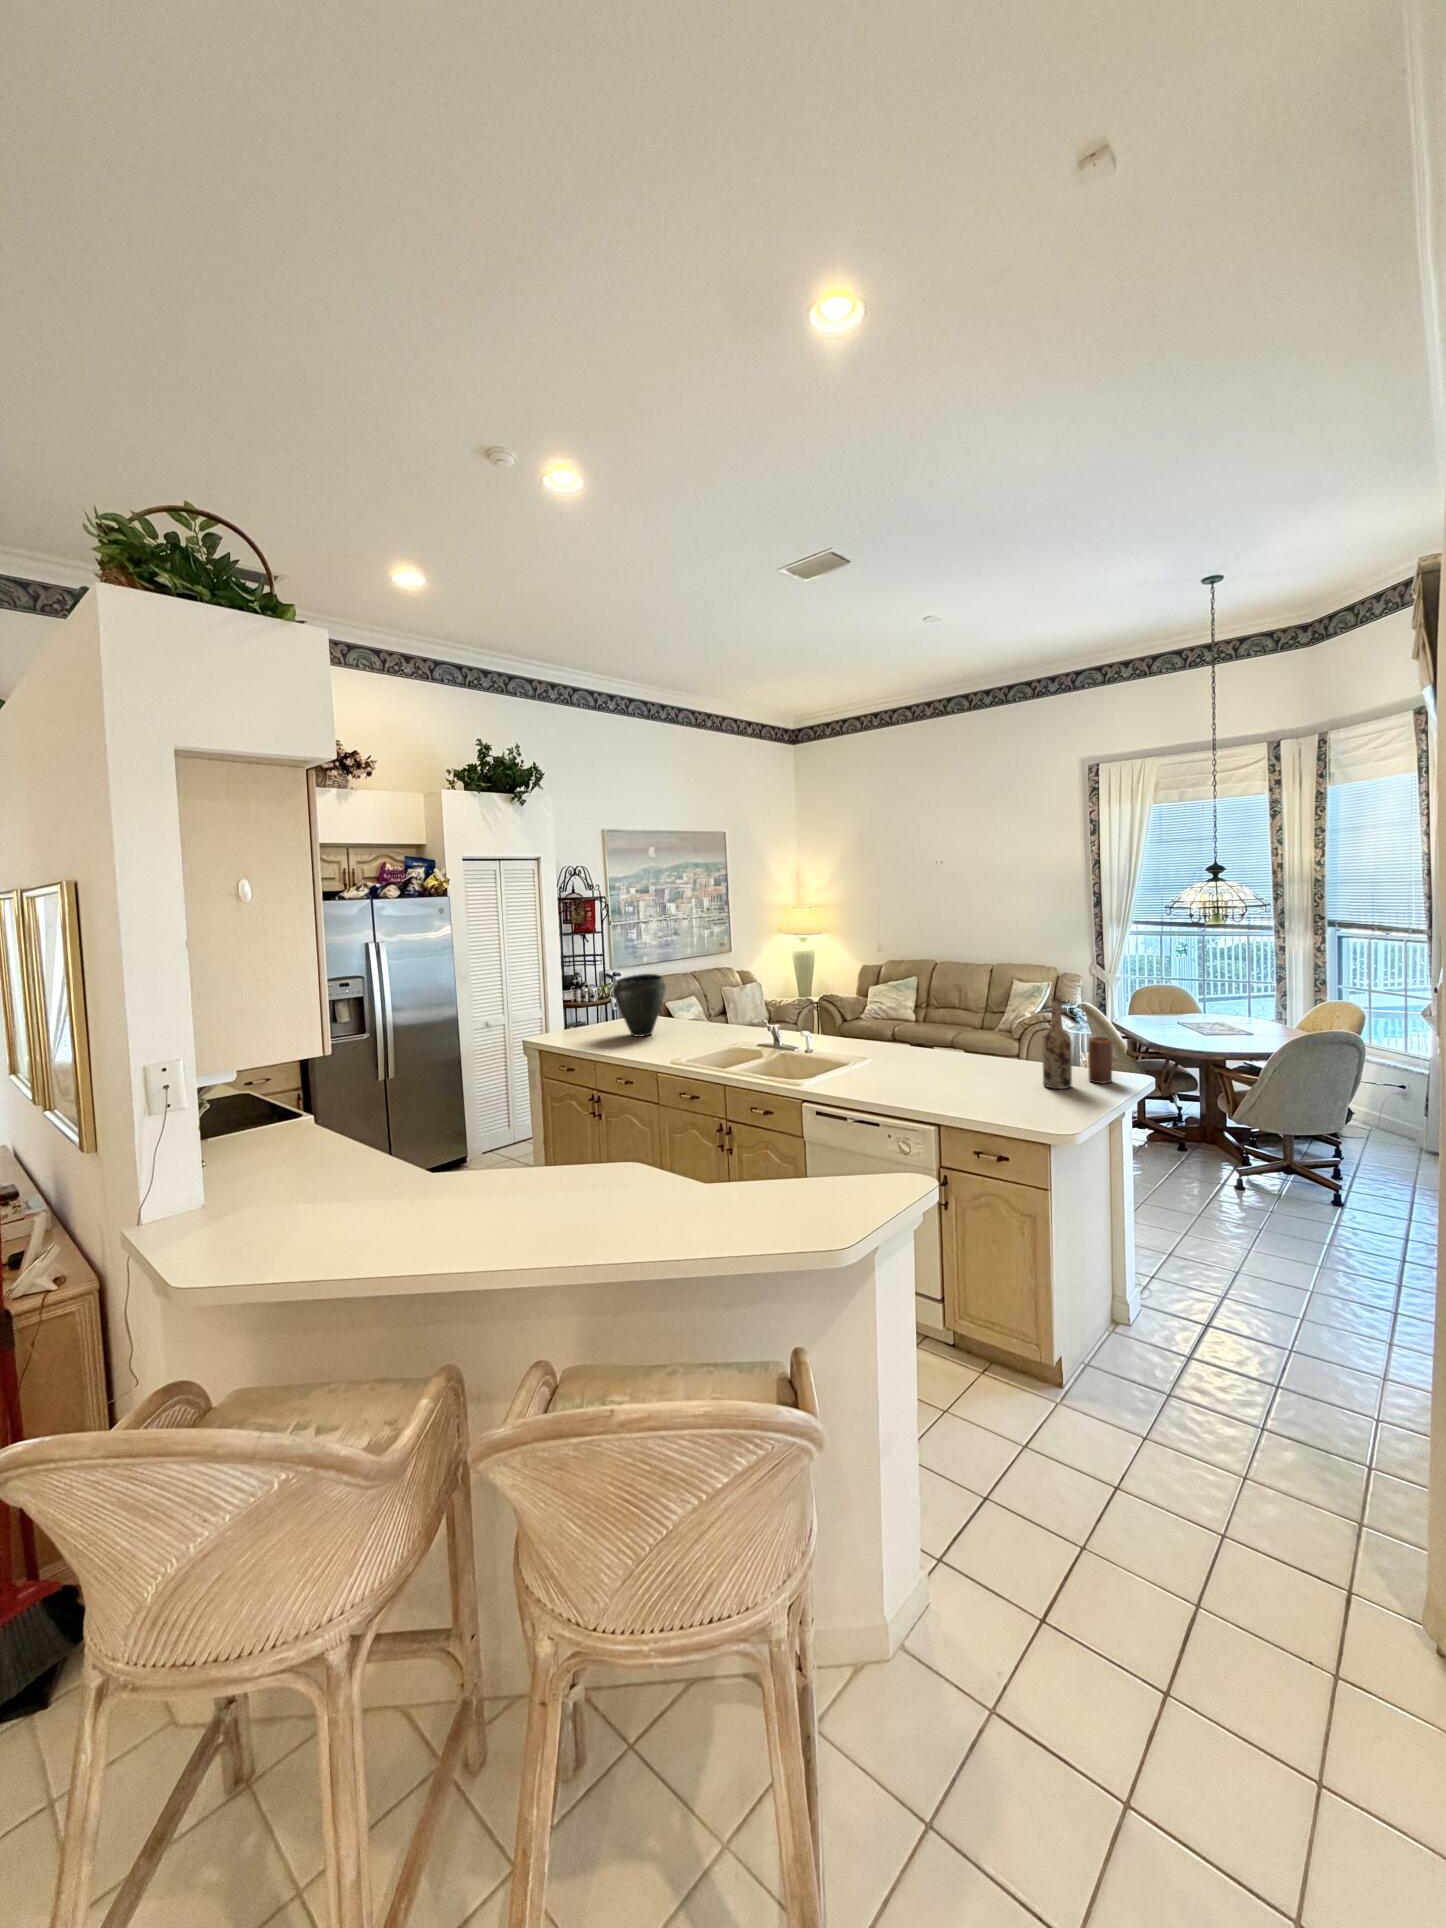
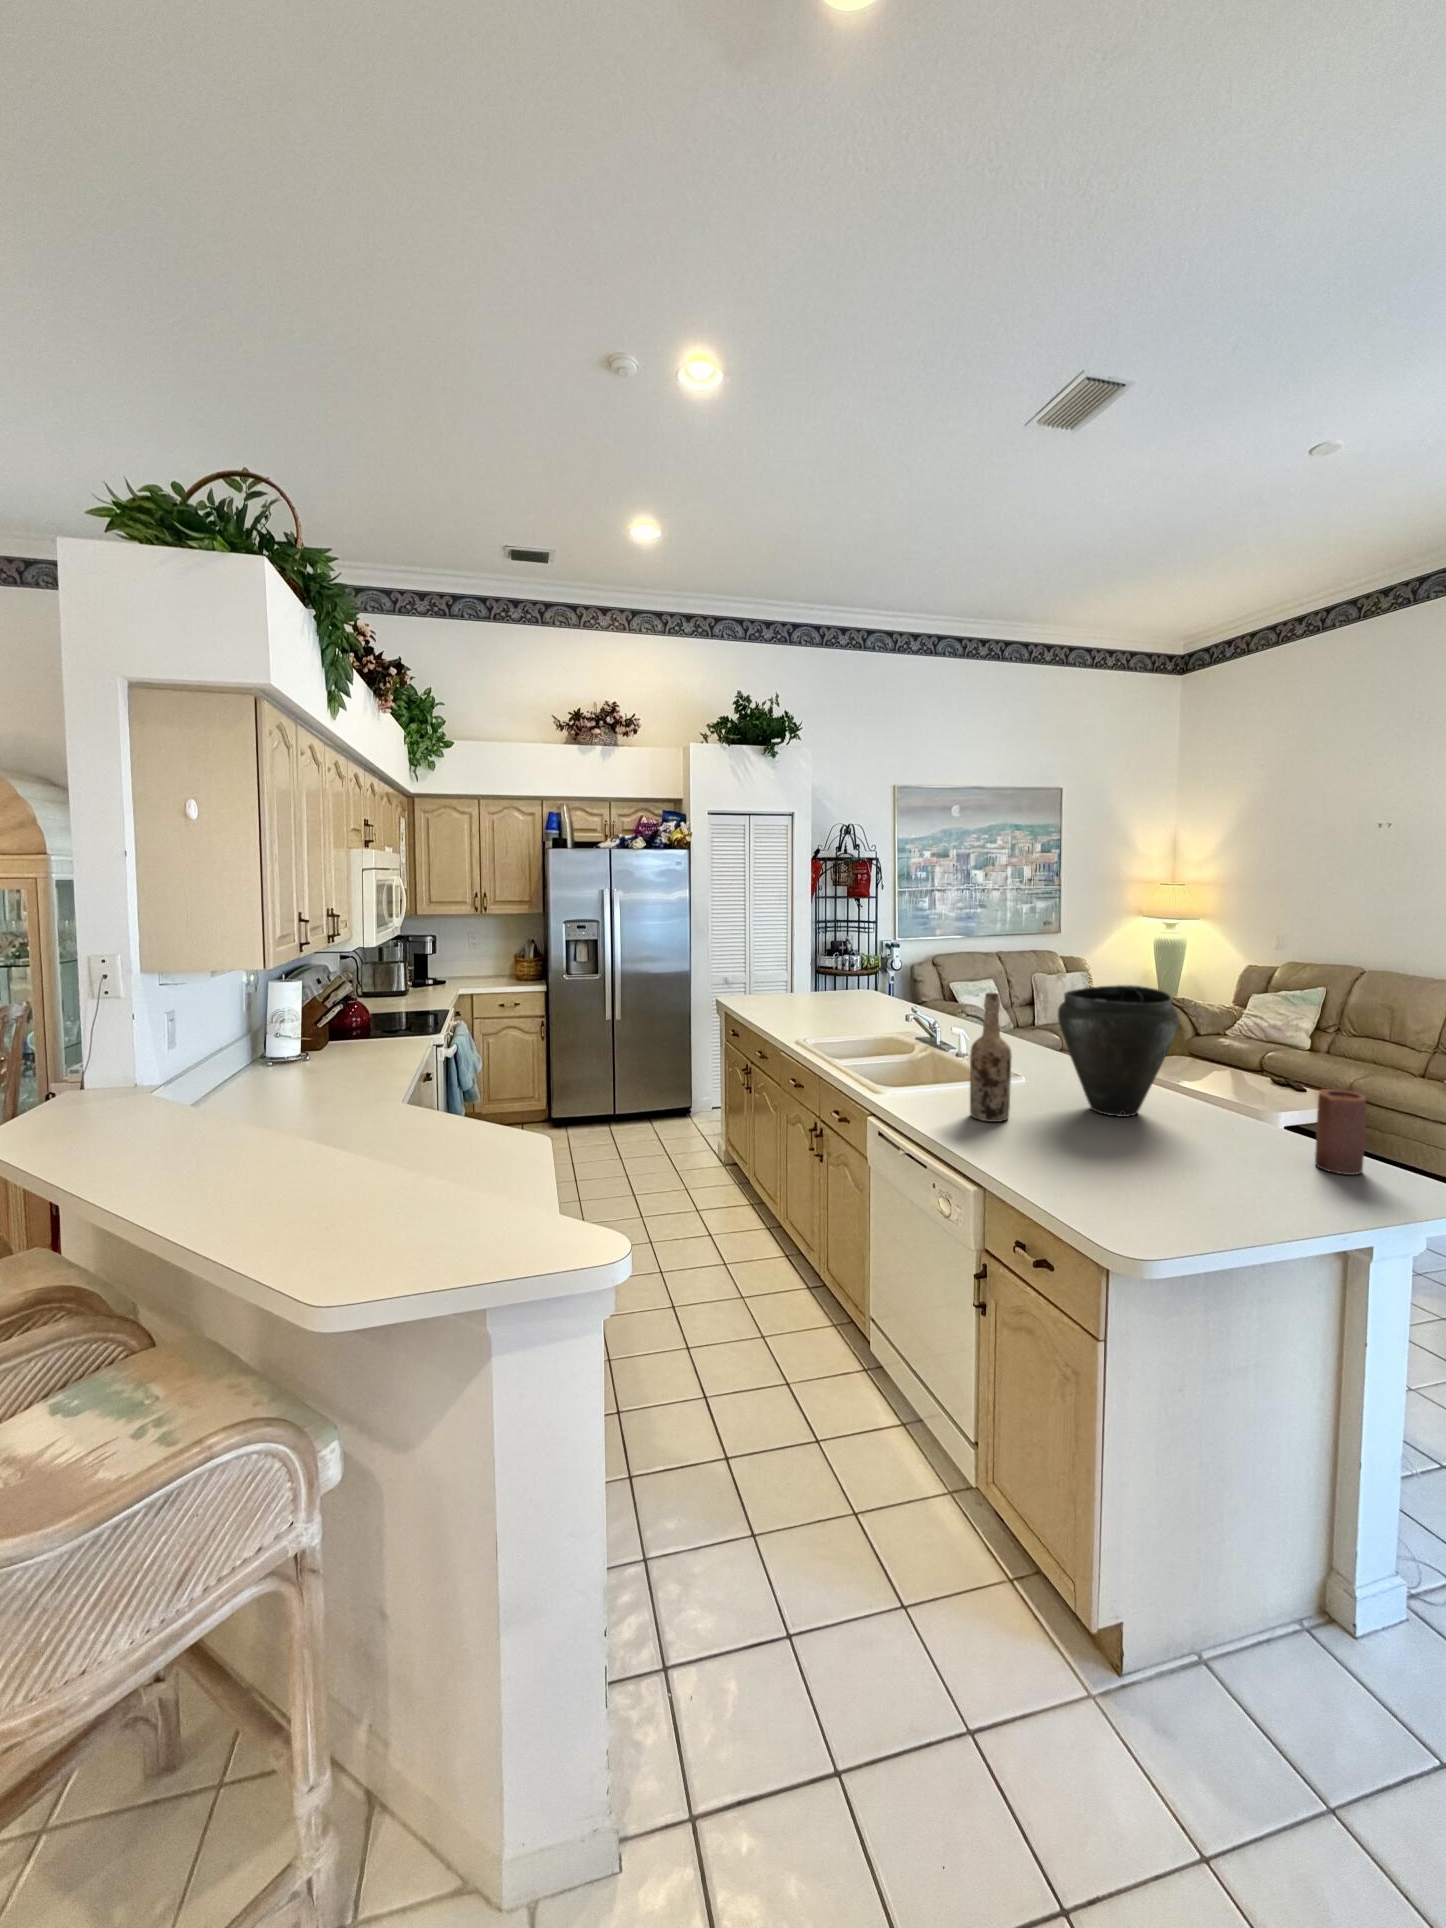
vase: present [613,974,666,1037] -> present [1058,985,1179,1117]
wine bottle: present [1042,998,1072,1089] -> present [970,993,1012,1122]

